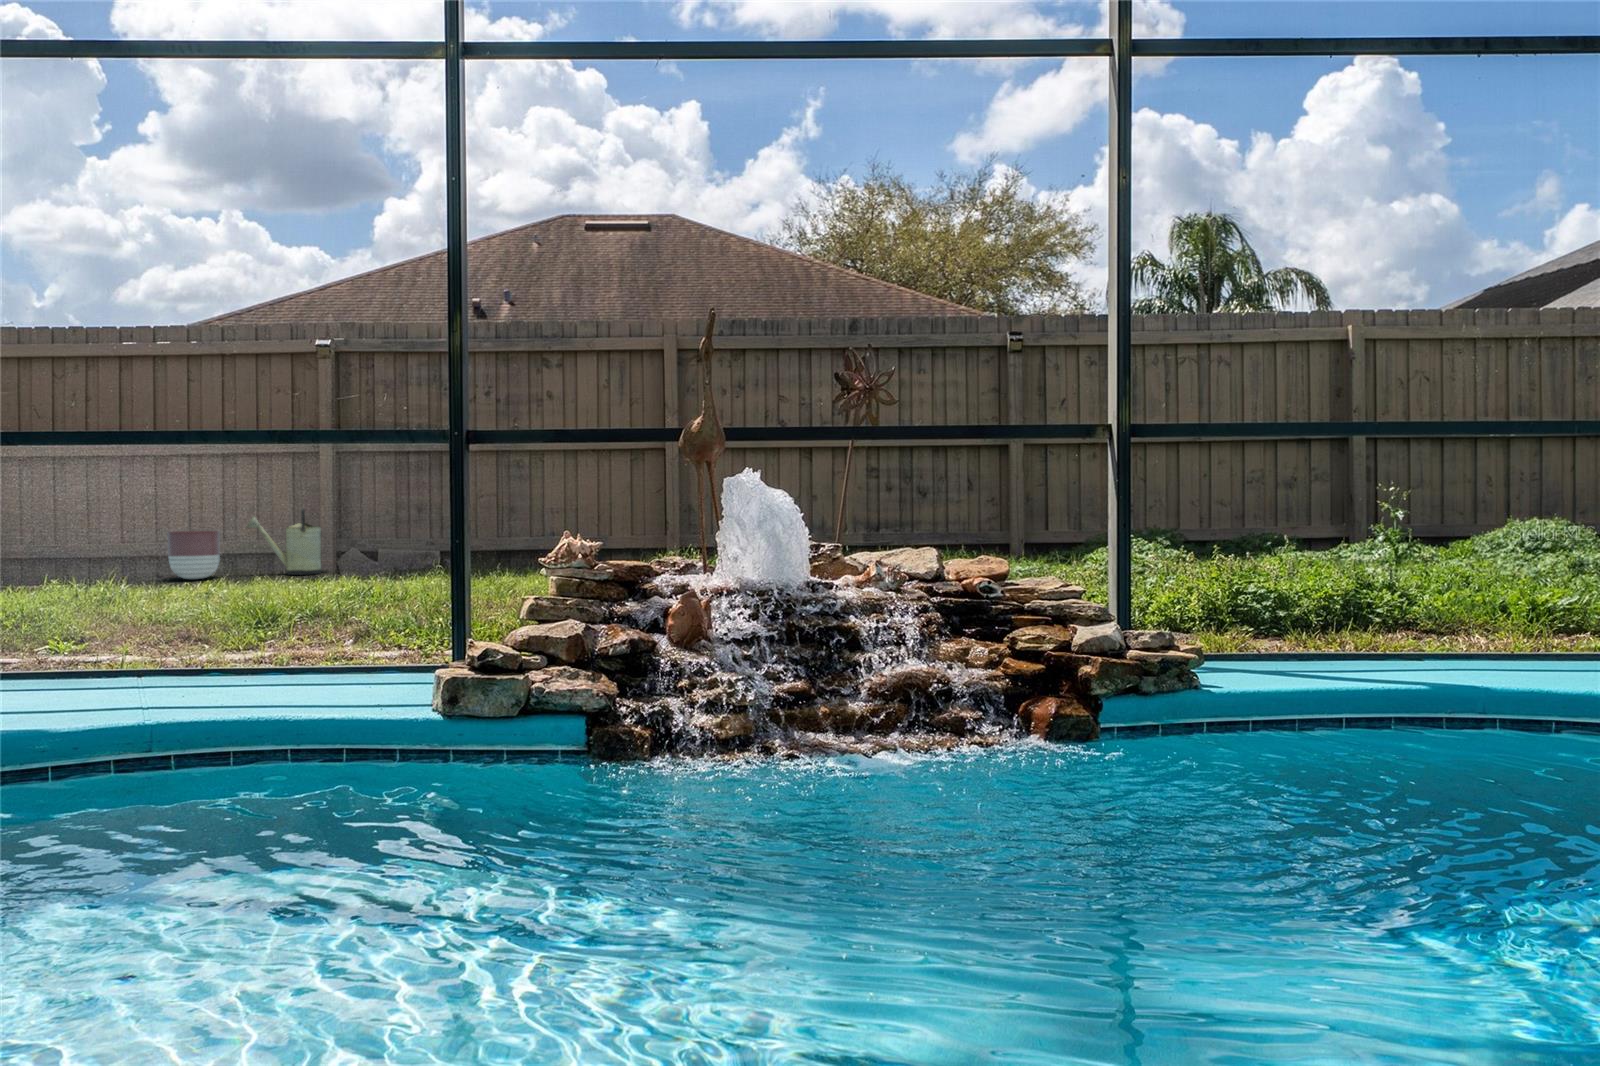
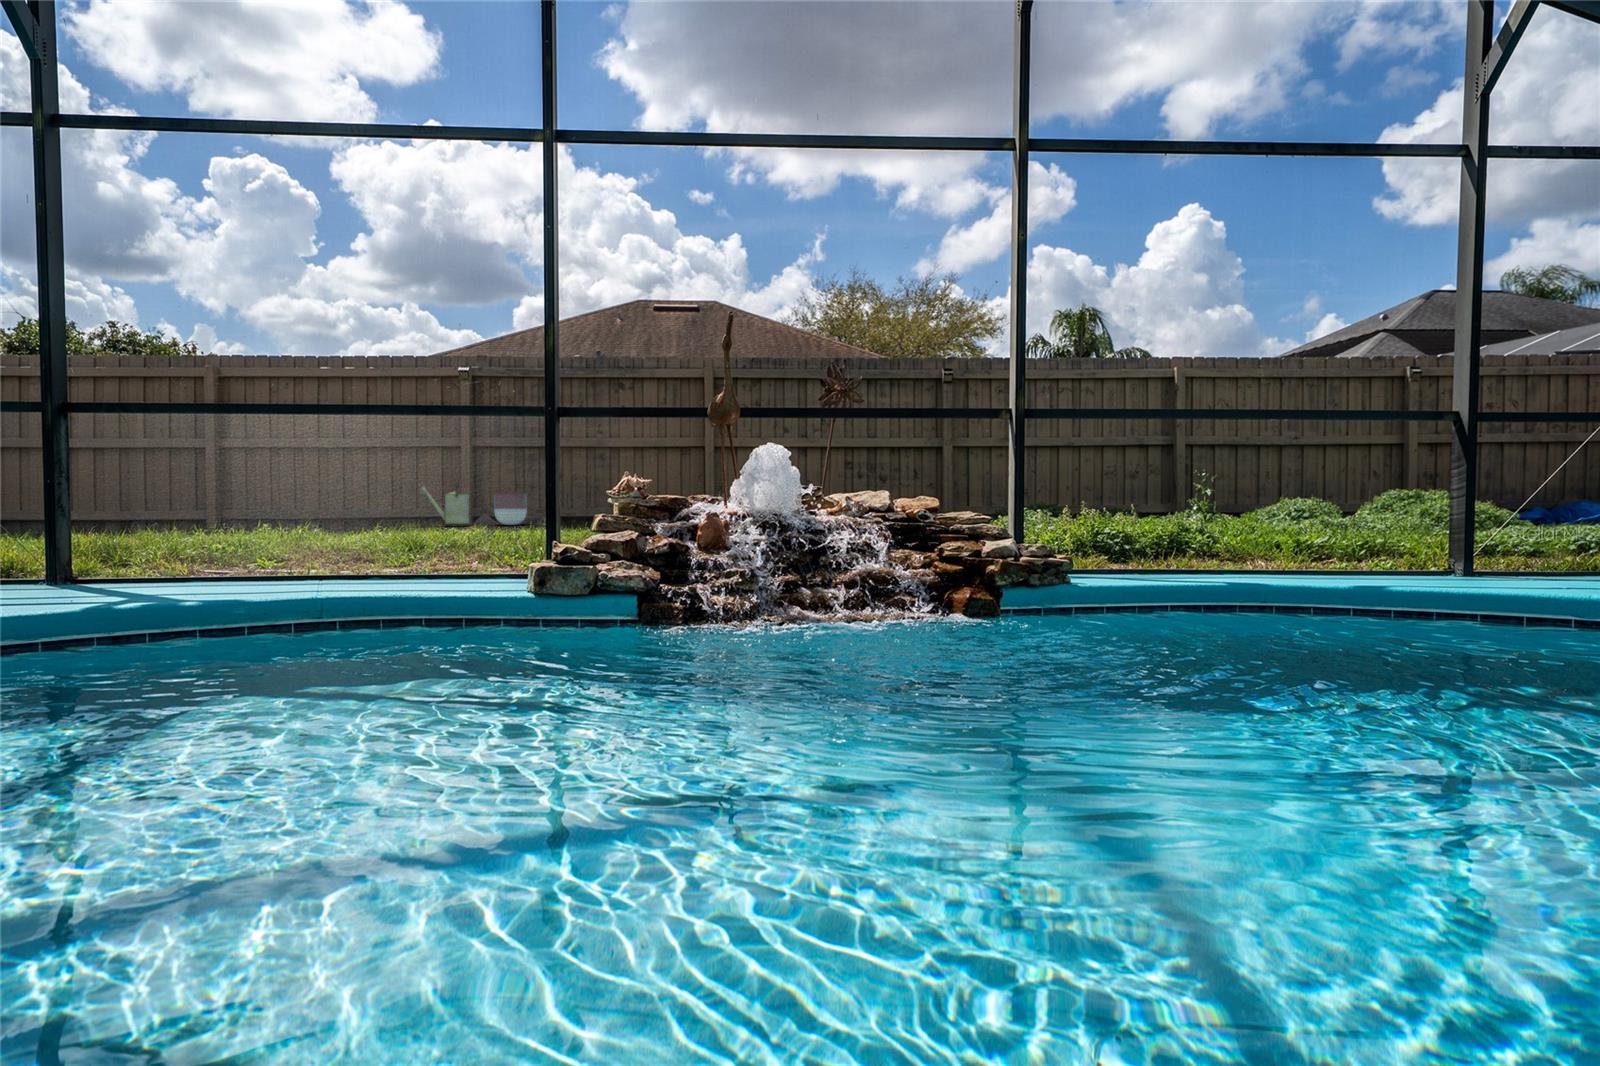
planter: present [168,531,220,579] -> present [494,493,527,525]

